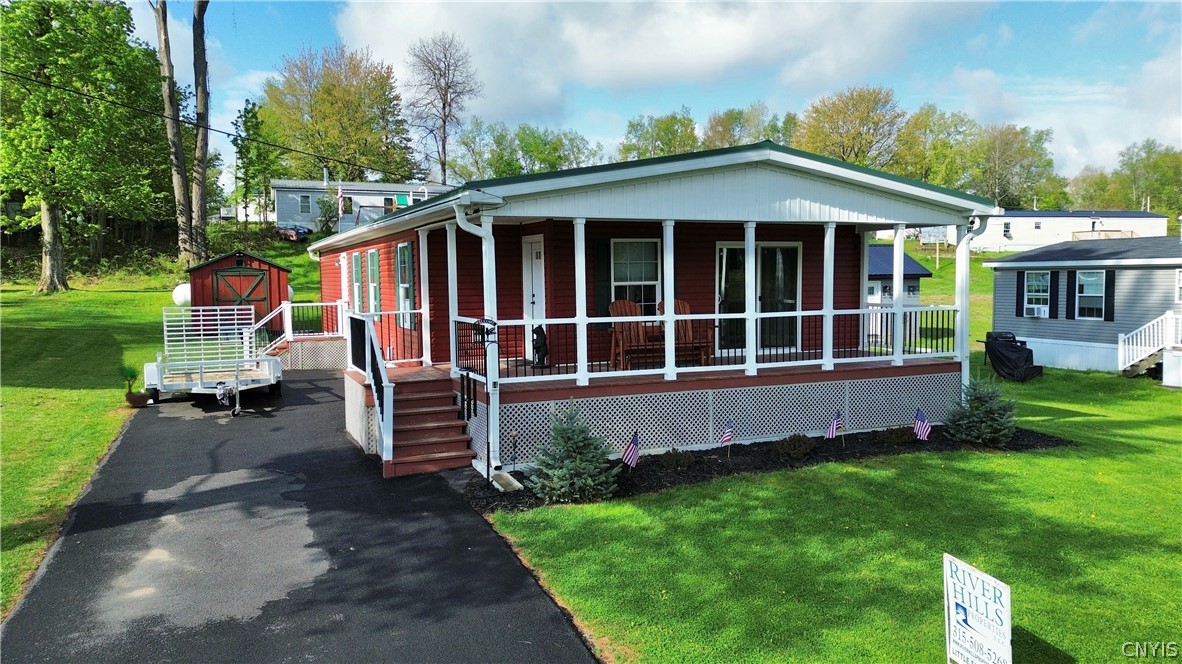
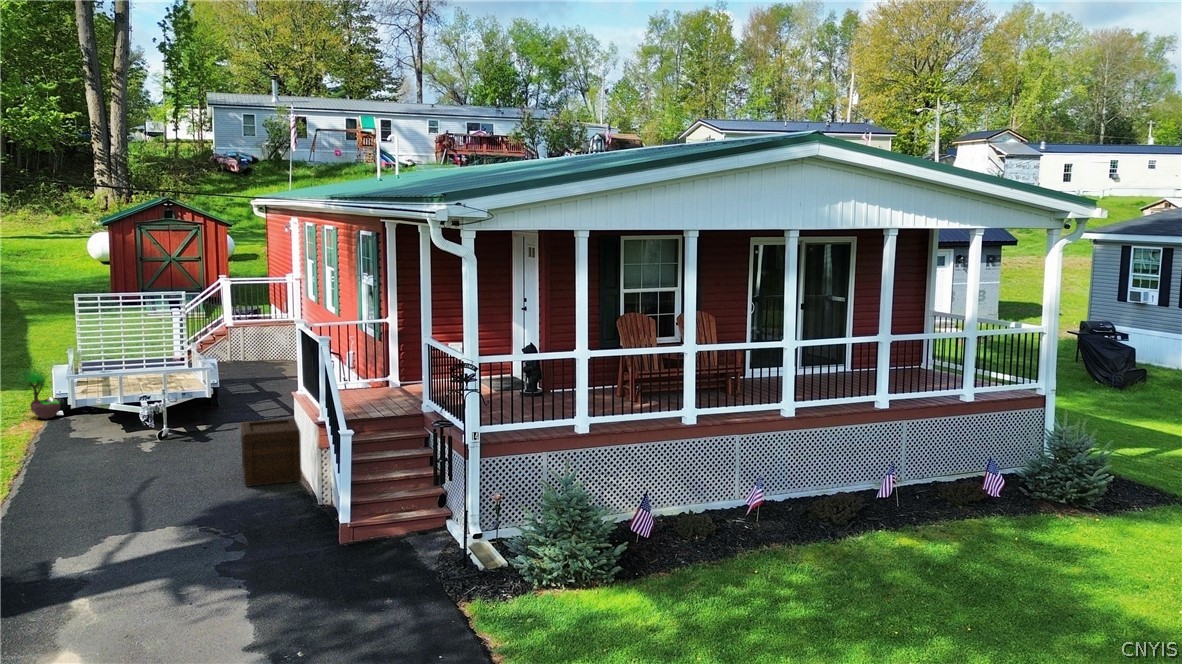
wooden crate: none [300,392,351,445] -> present [241,418,302,486]

